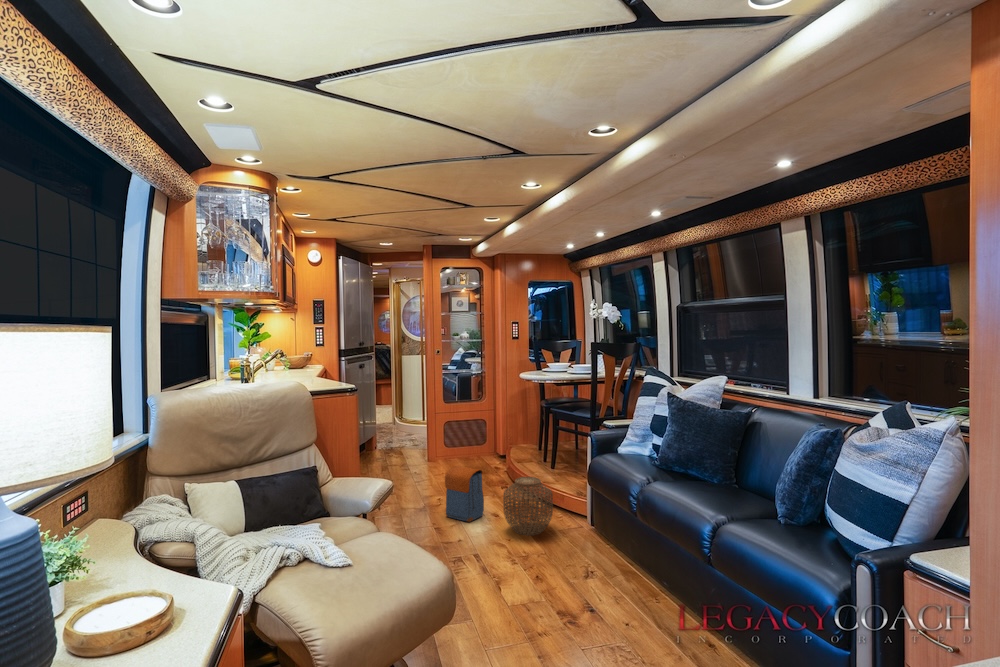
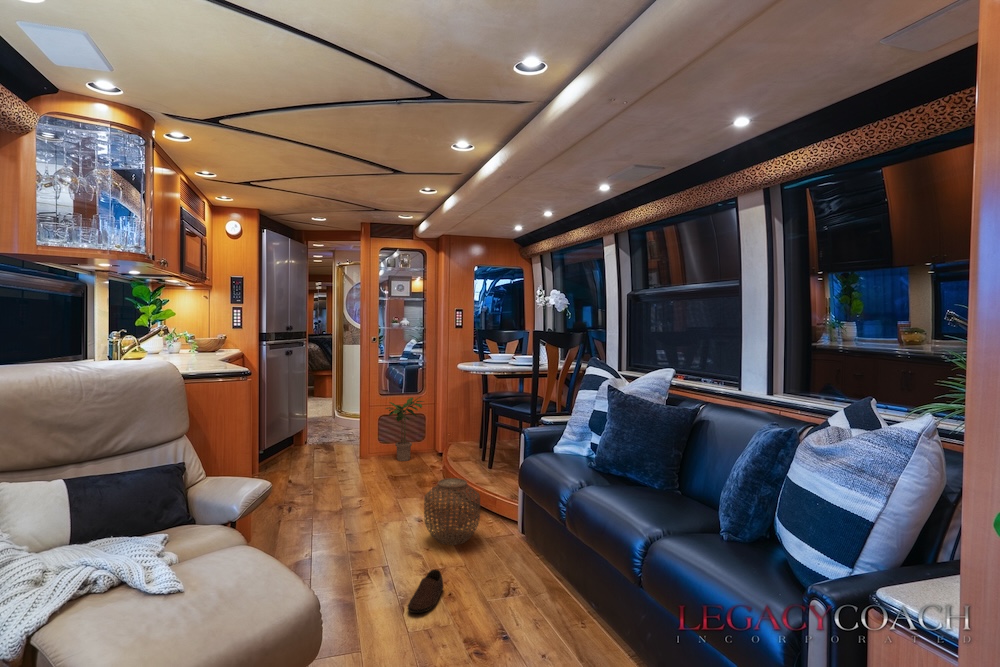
potted plant: none [451,403,487,463] -> present [386,397,424,461]
backpack: present [445,466,484,522] -> none [361,465,406,529]
shoe: none [504,555,530,591] -> present [408,569,443,613]

